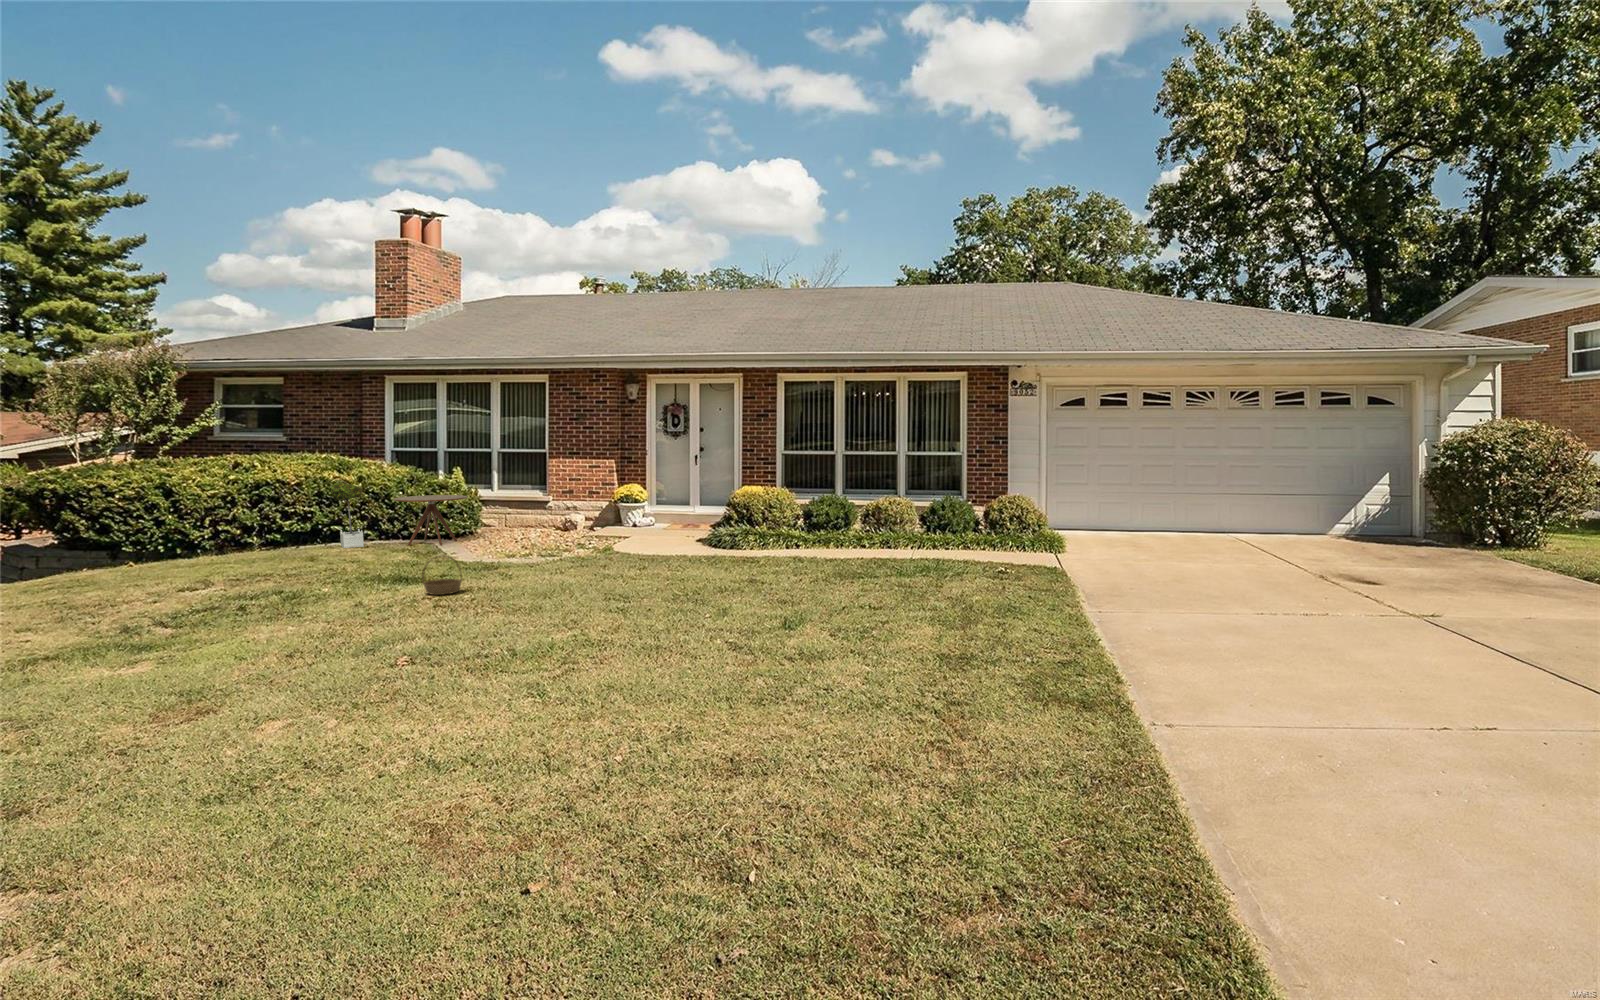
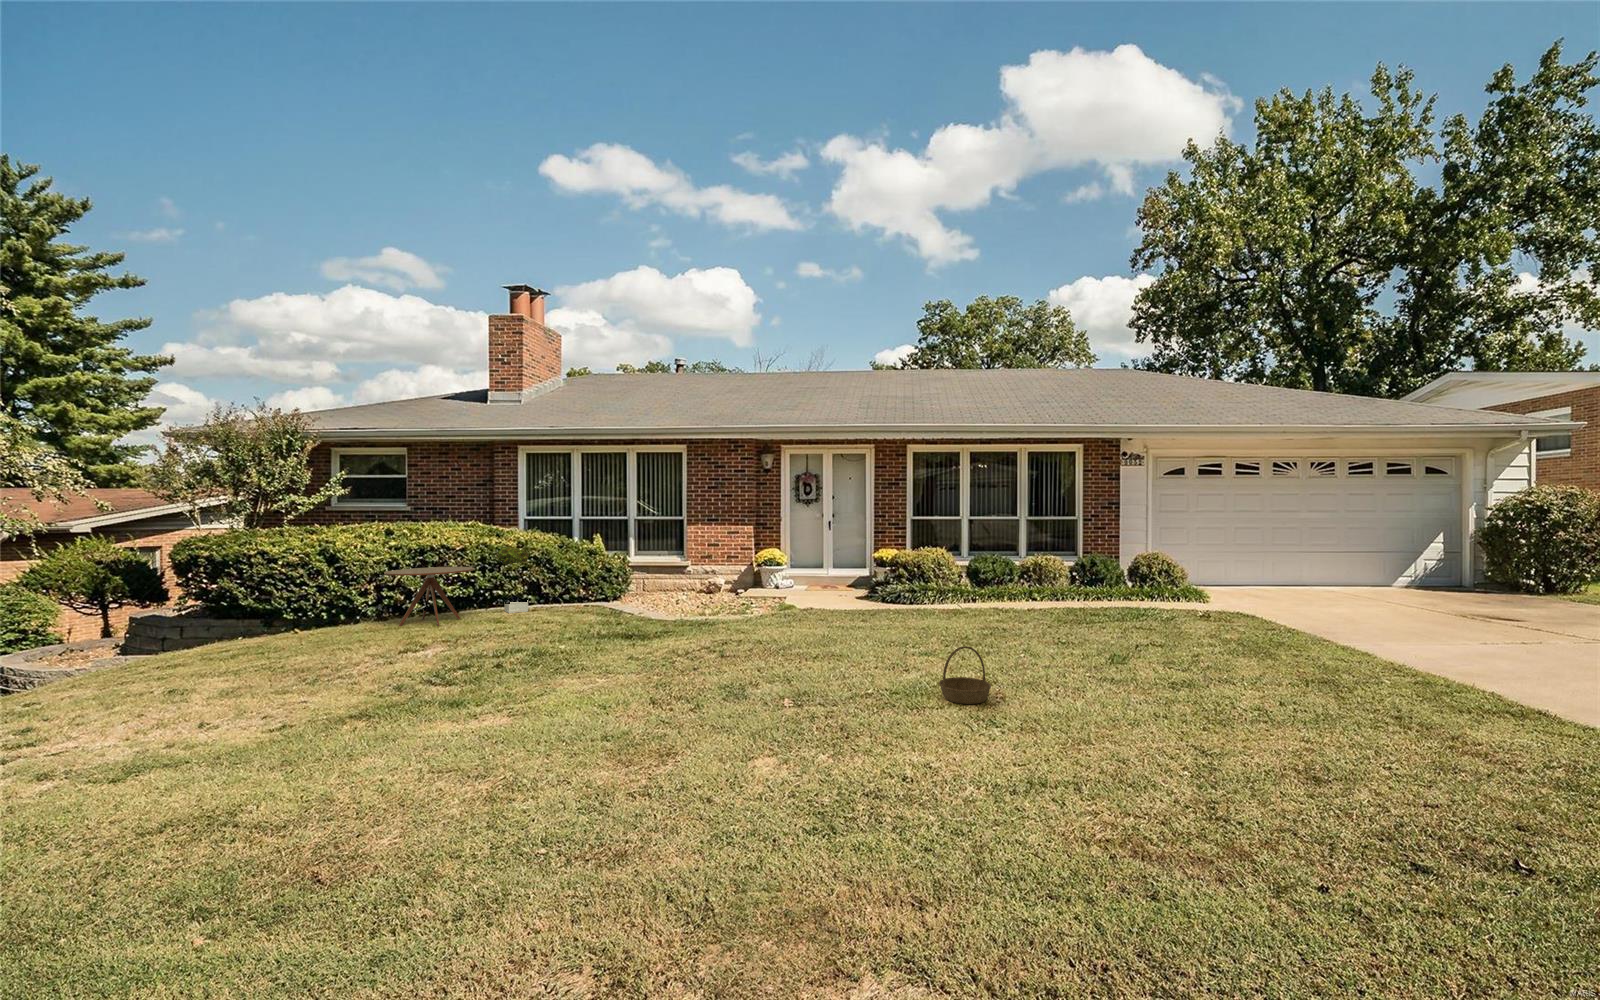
round table: present [394,495,467,545] -> present [384,567,474,626]
basket: present [422,556,462,595] -> present [939,646,991,704]

